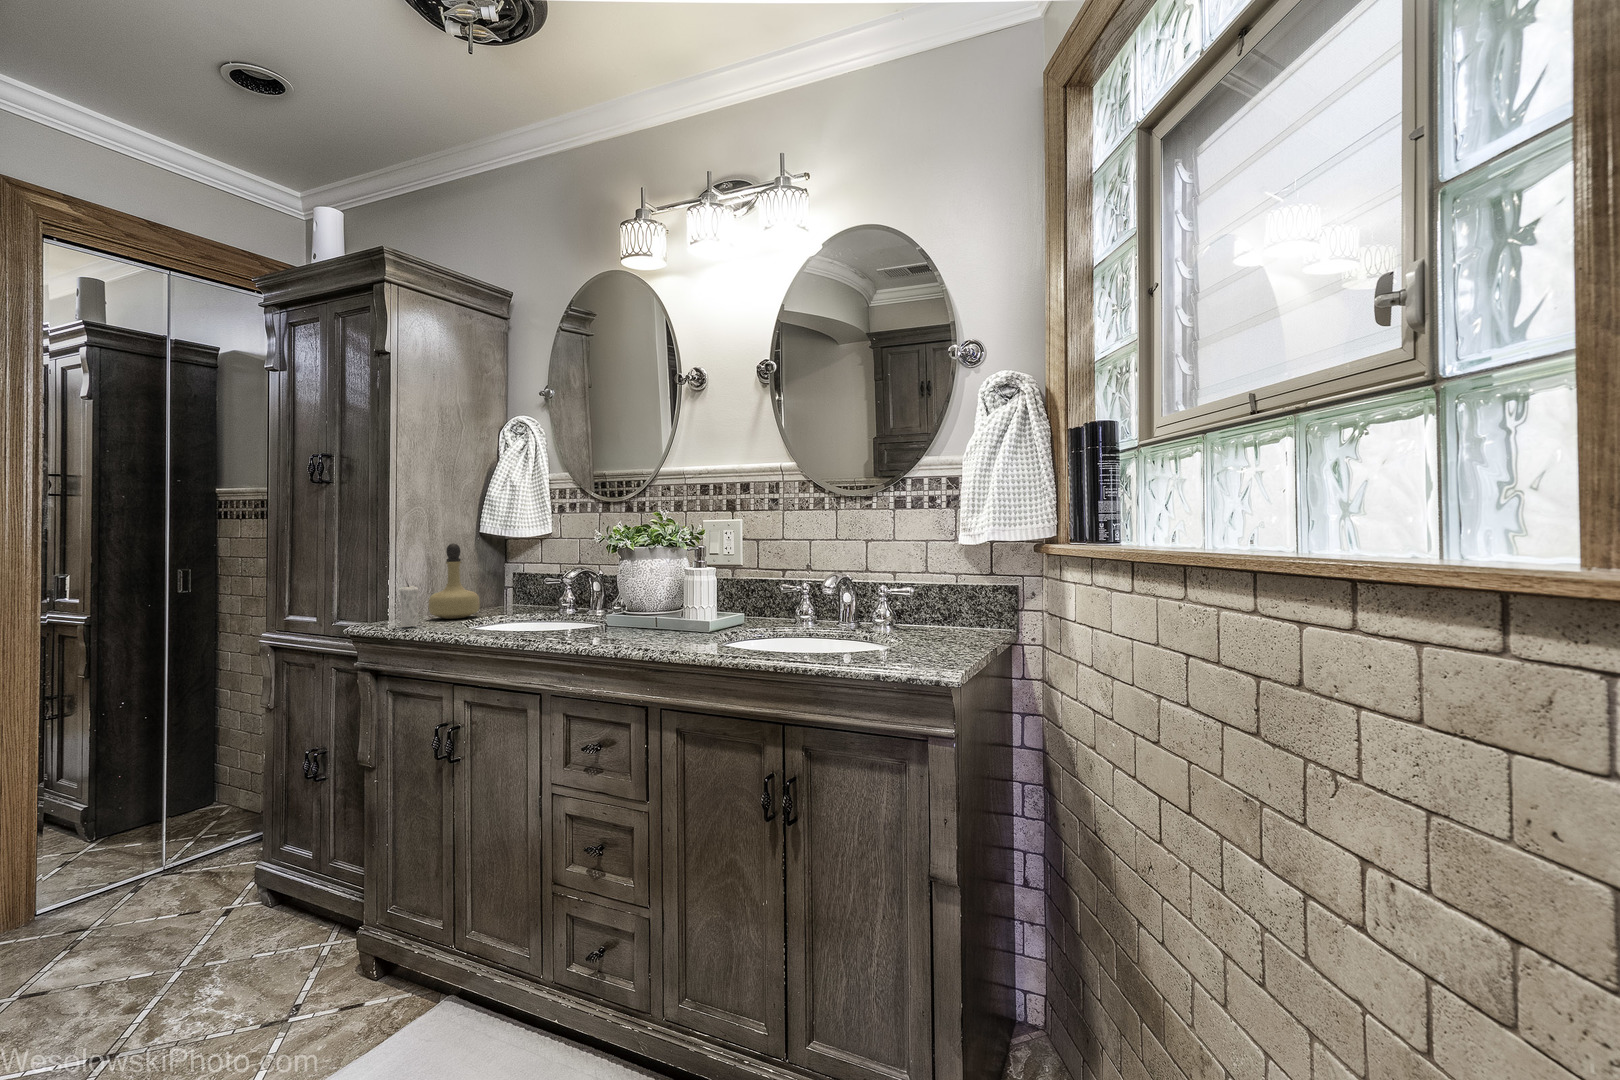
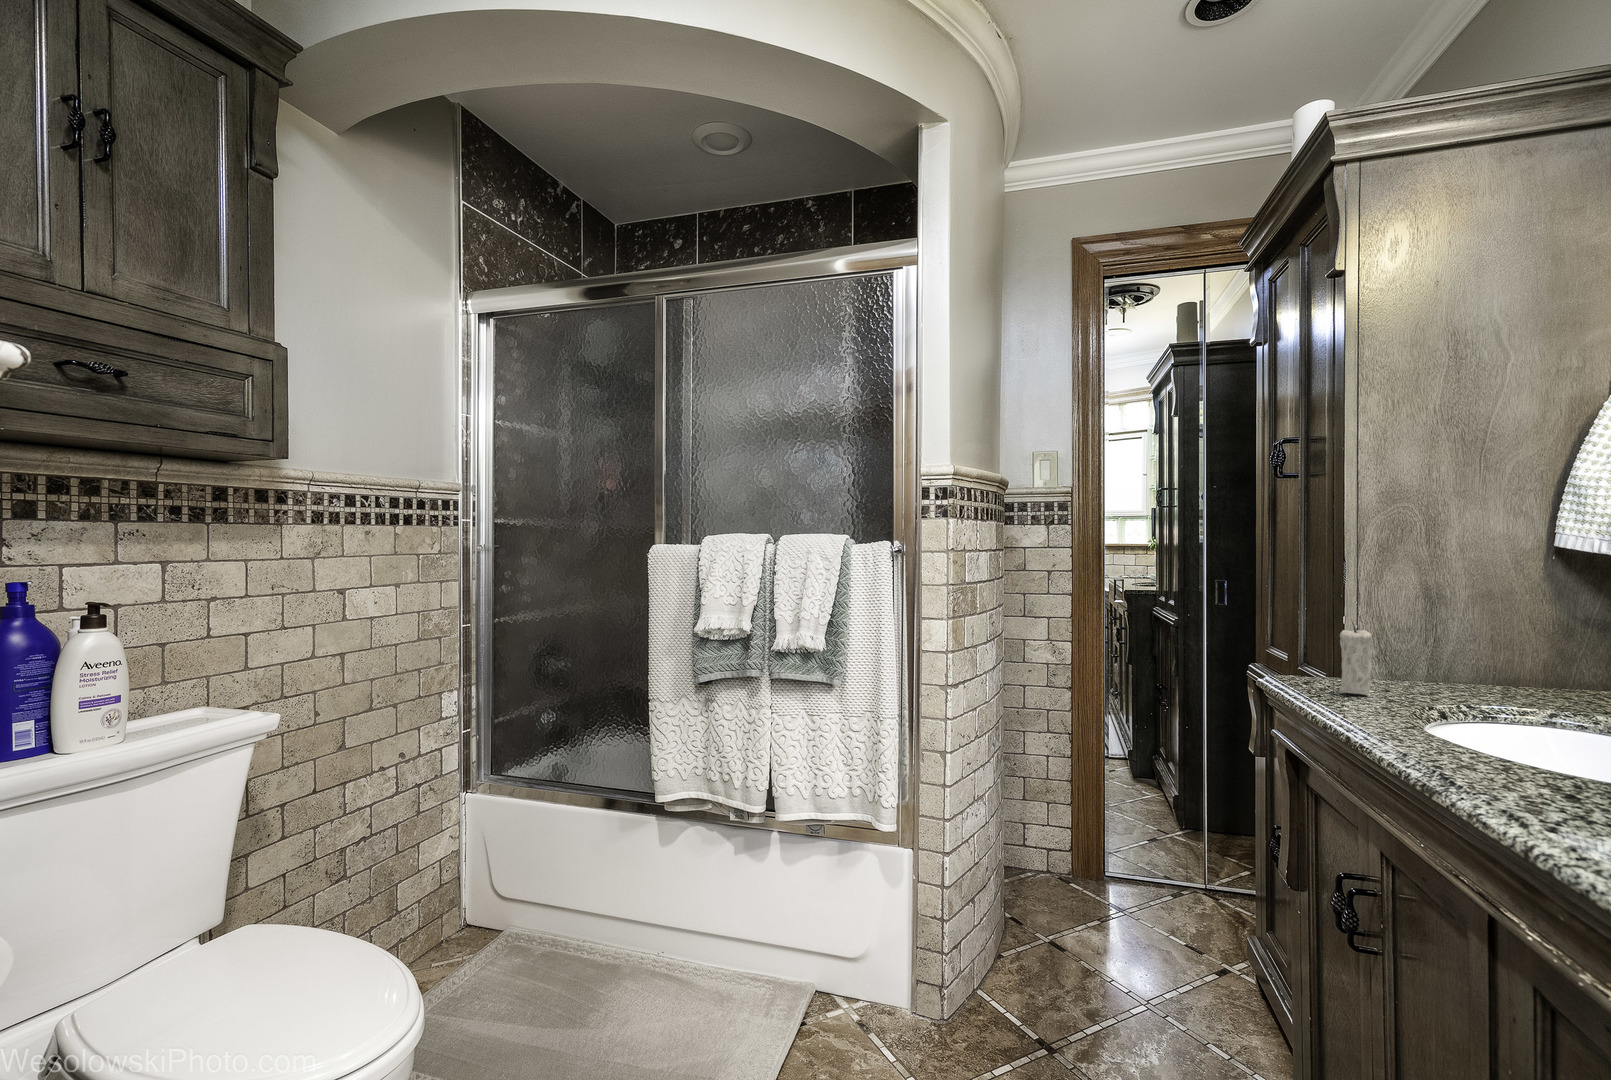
perfume bottle: present [429,543,480,619] -> none [1416,565,1519,696]

